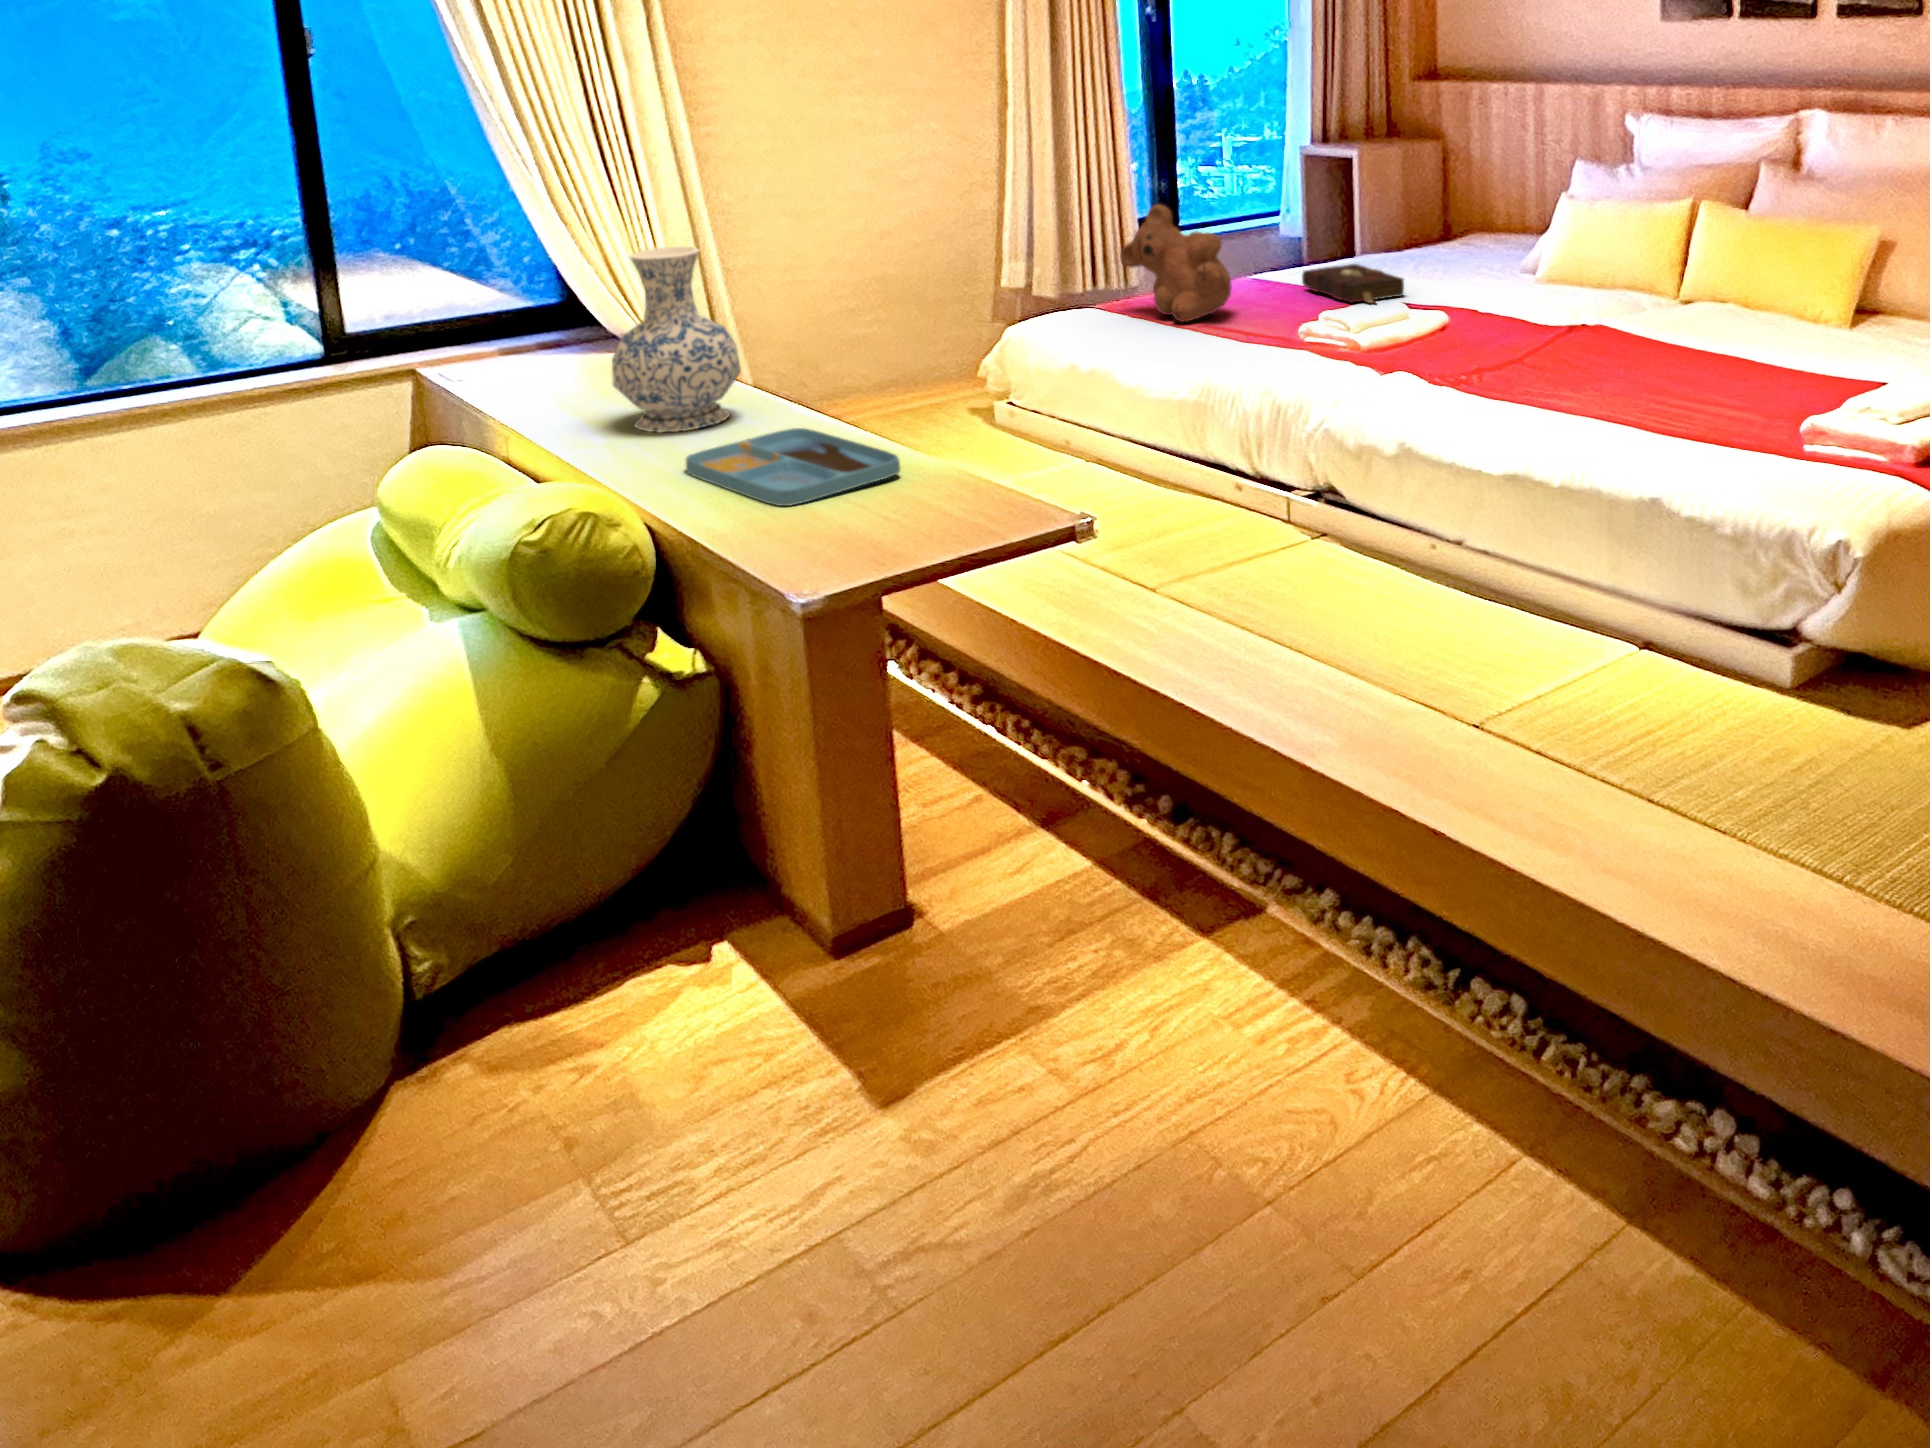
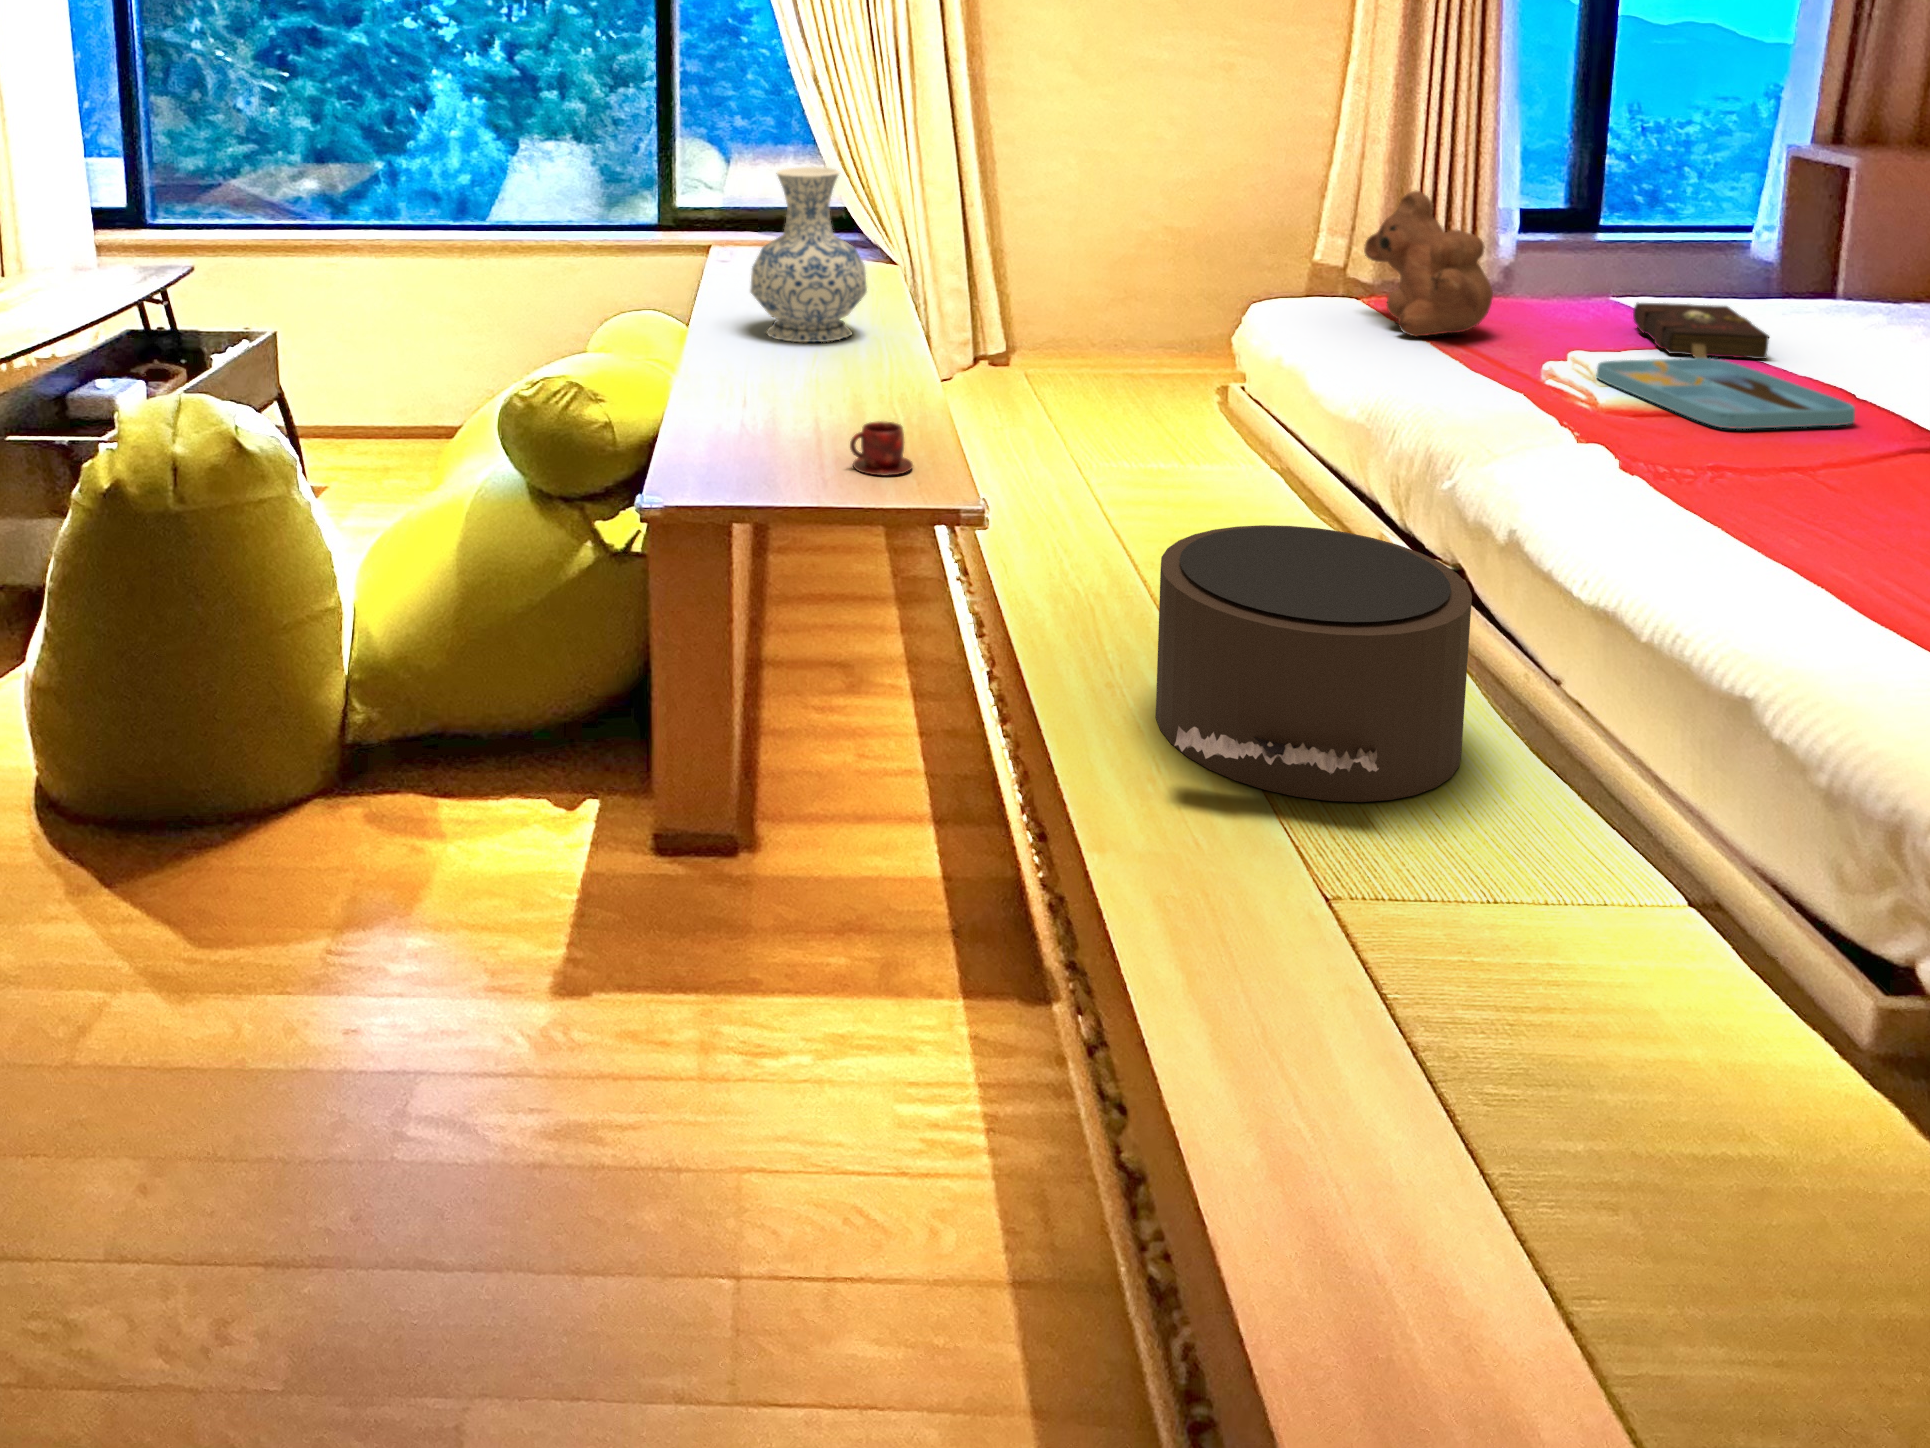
tray: present [686,428,900,506] -> present [1596,358,1855,429]
teacup: none [931,466,988,519] -> present [850,421,913,476]
pouf: none [1191,469,1450,677] -> present [1156,525,1472,802]

